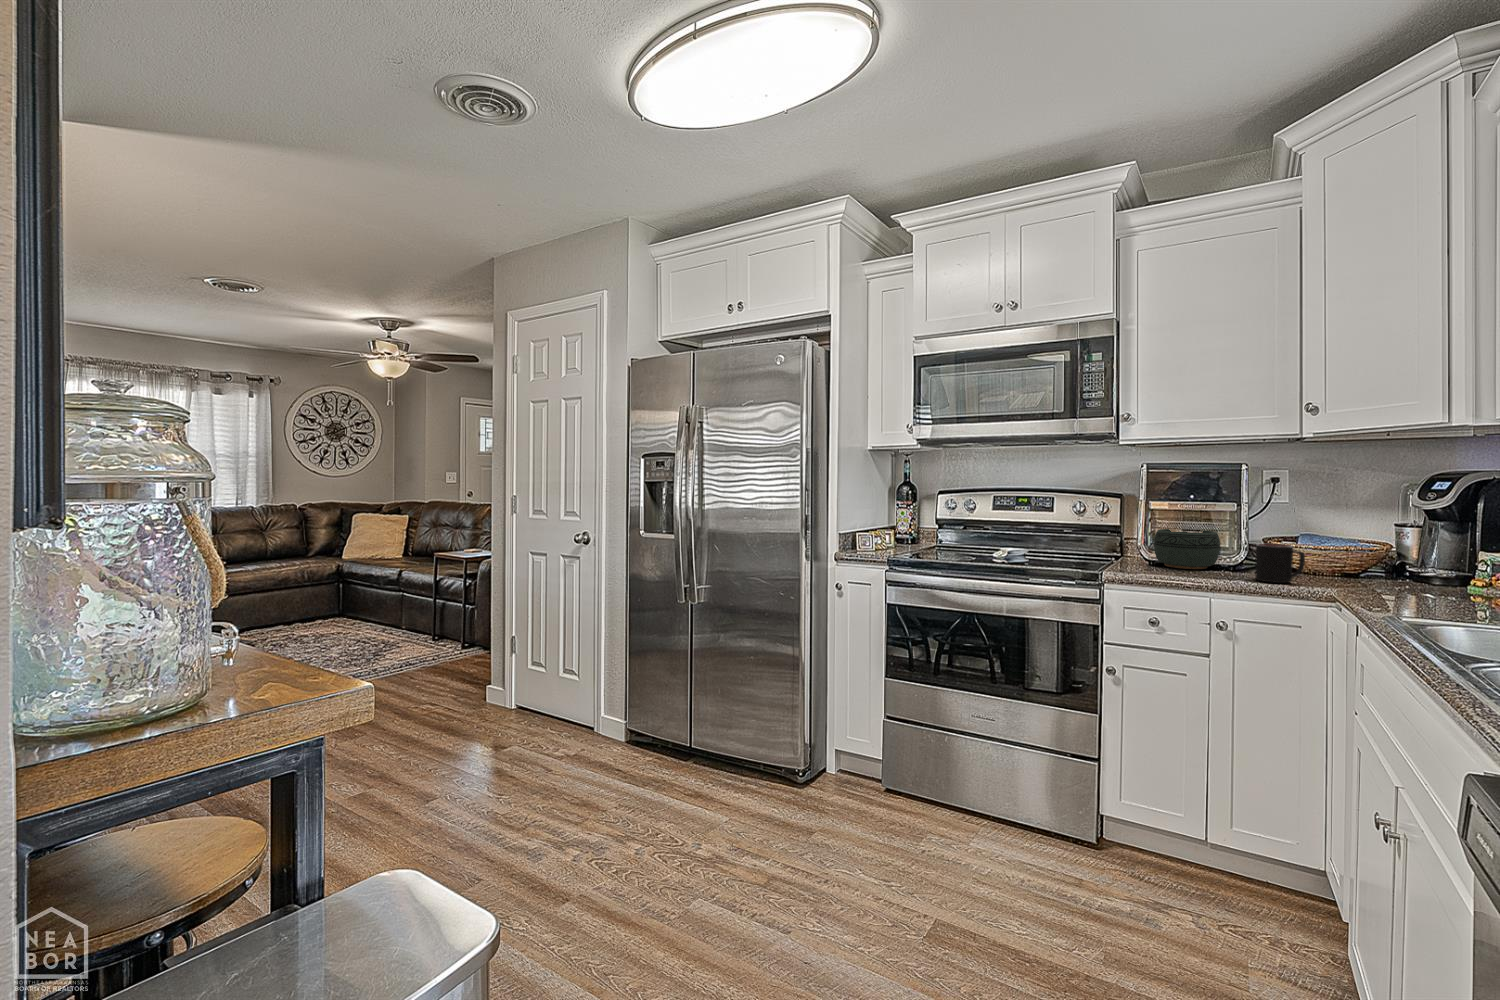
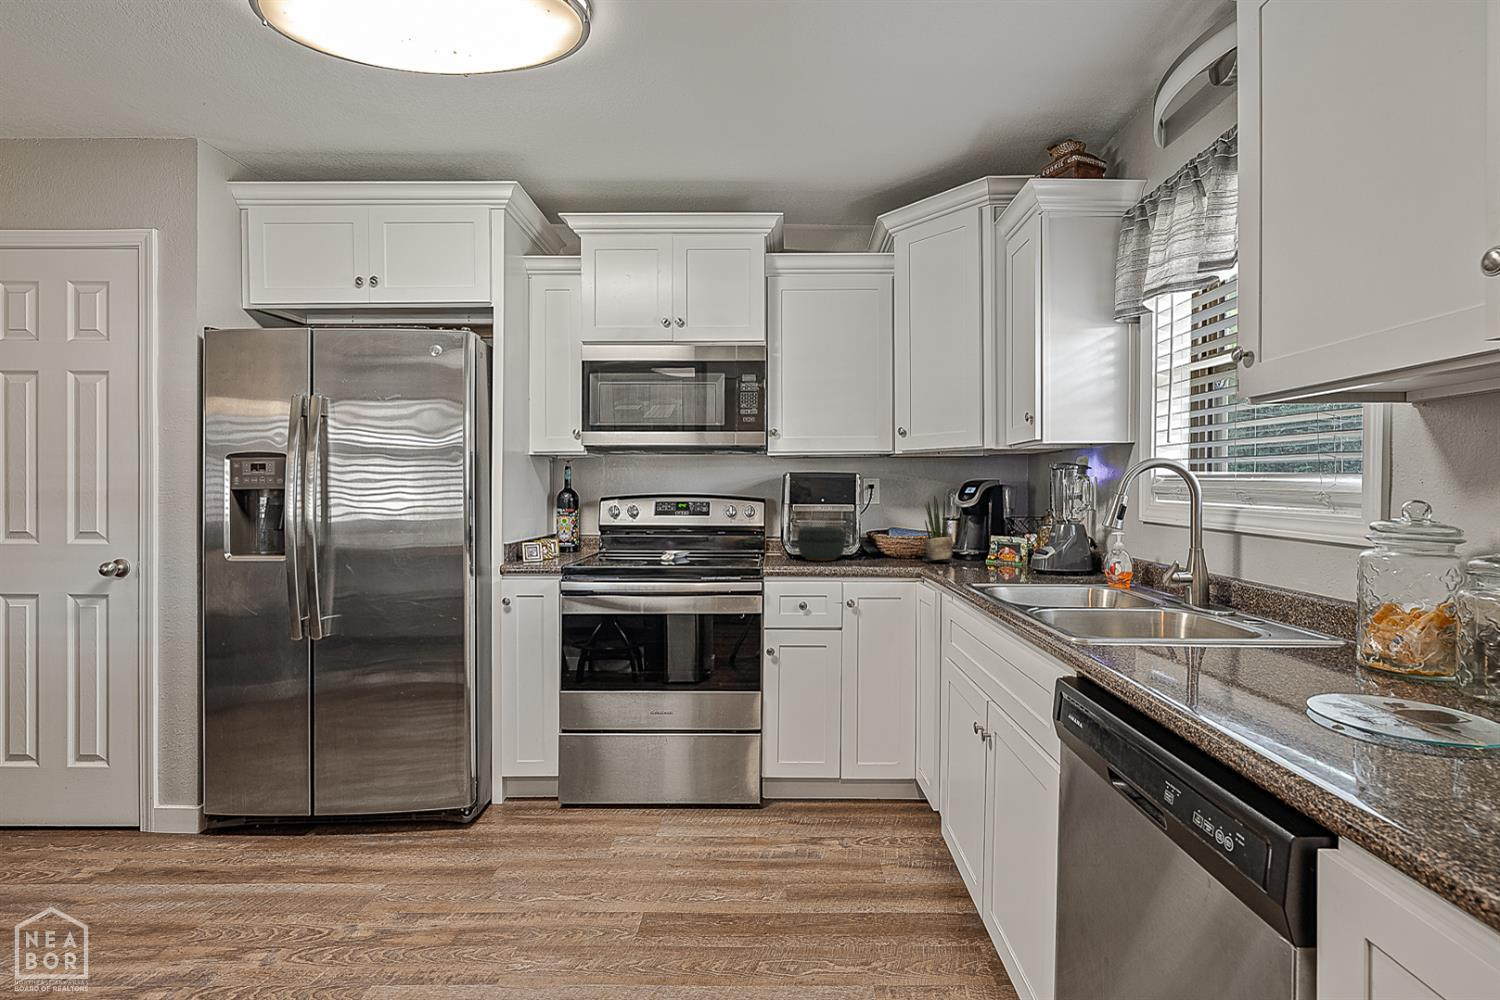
potted plant: none [1344,495,1392,581] -> present [924,496,953,561]
mug: present [1256,544,1305,583] -> none [871,535,903,566]

